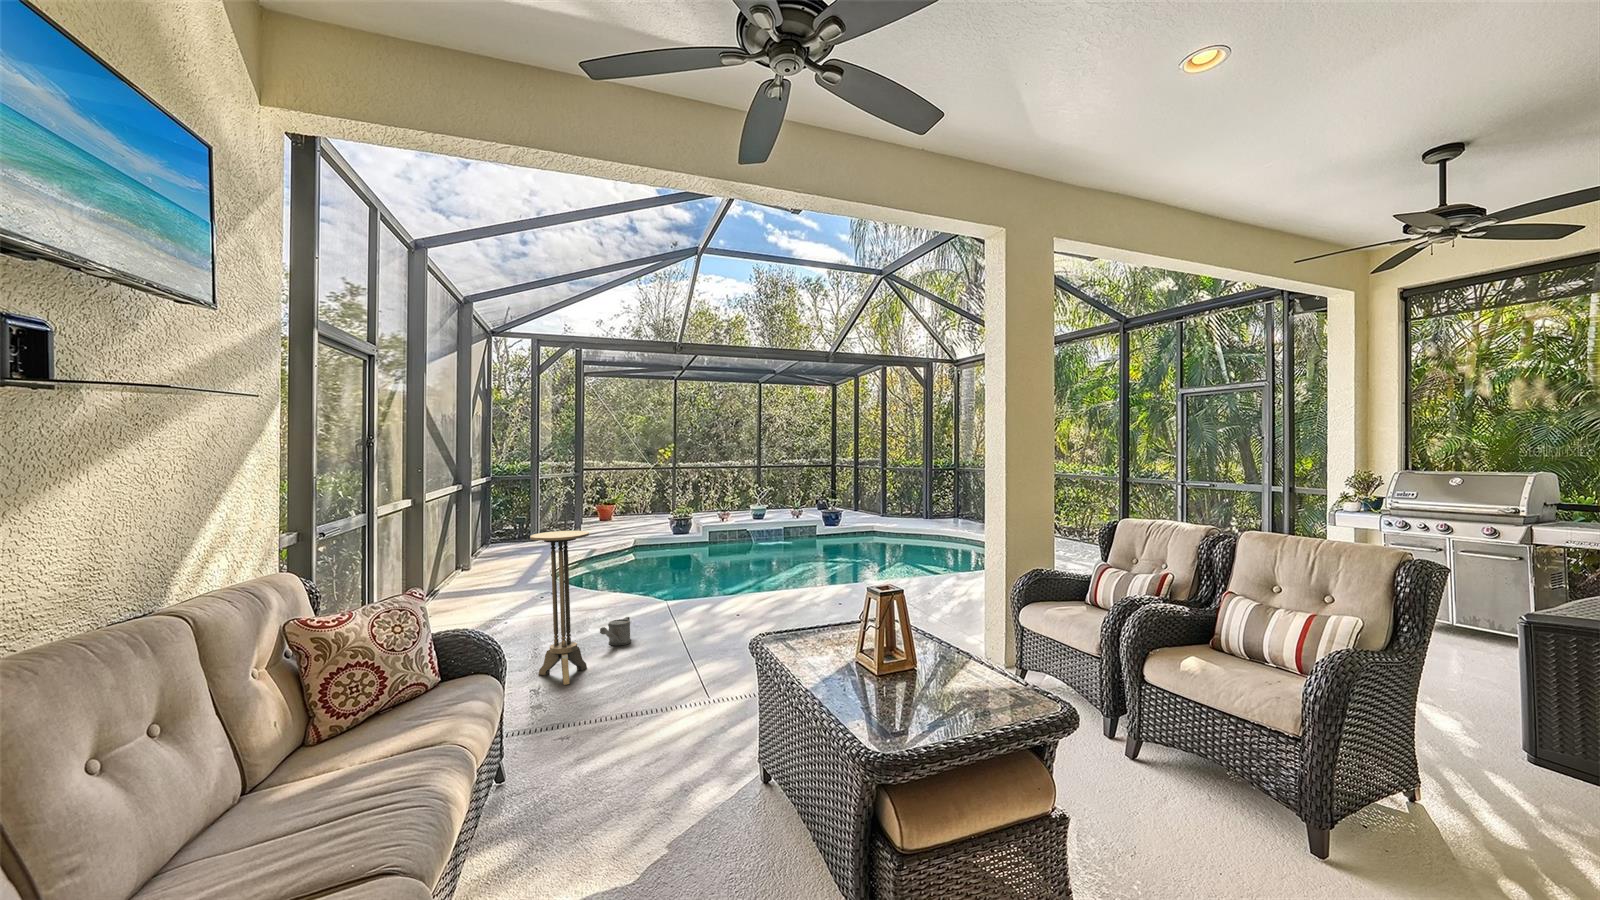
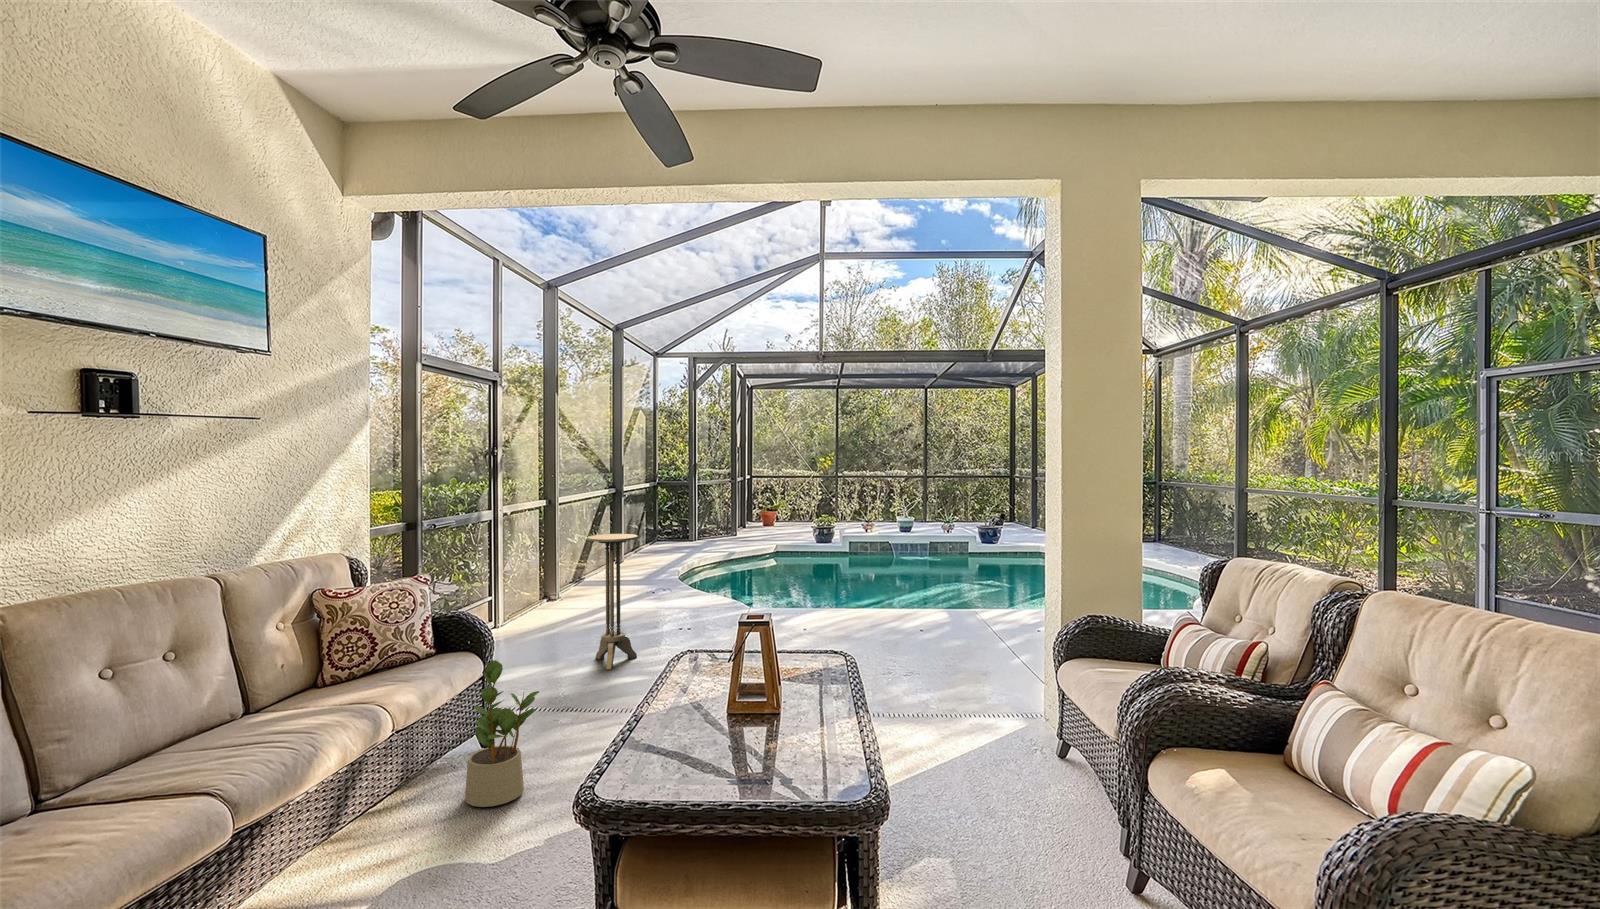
watering can: present [600,617,631,646] -> none [659,615,696,641]
potted plant: none [531,680,604,856] -> present [465,660,539,807]

